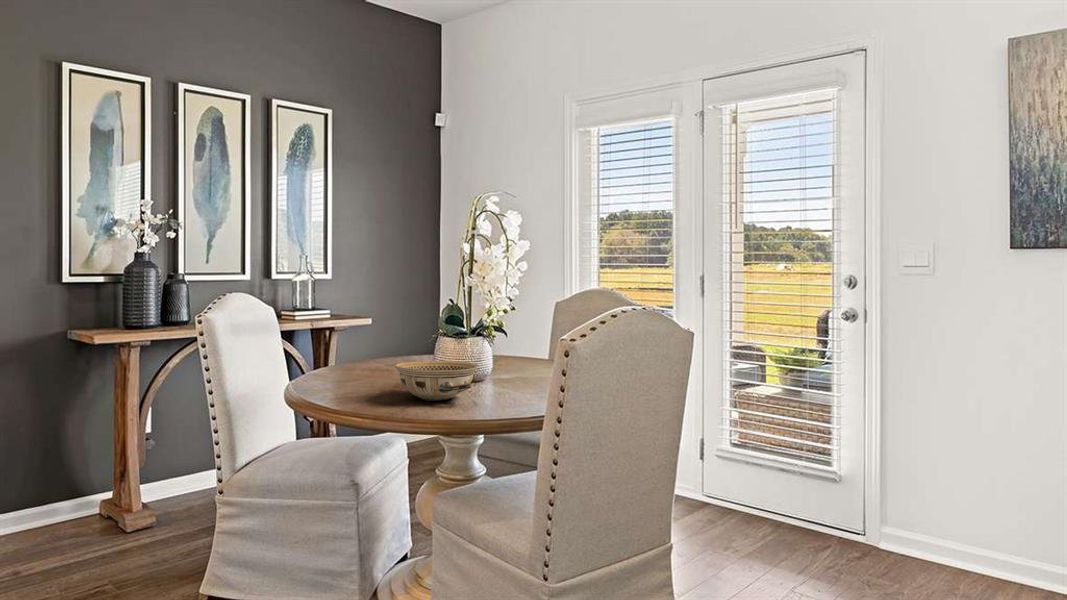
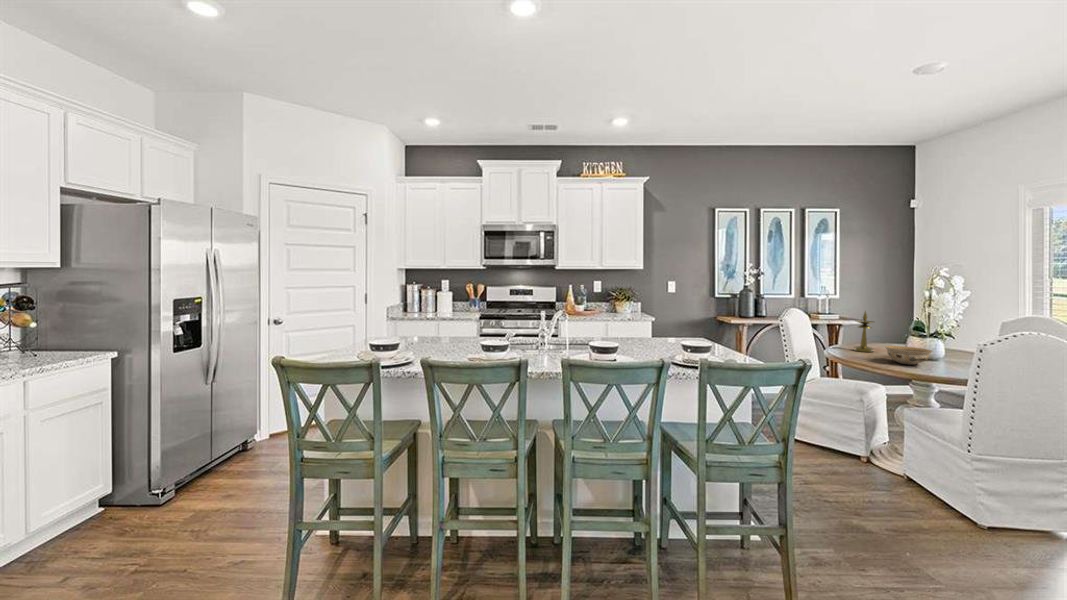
candlestick: none [342,290,380,380] -> present [854,311,873,352]

